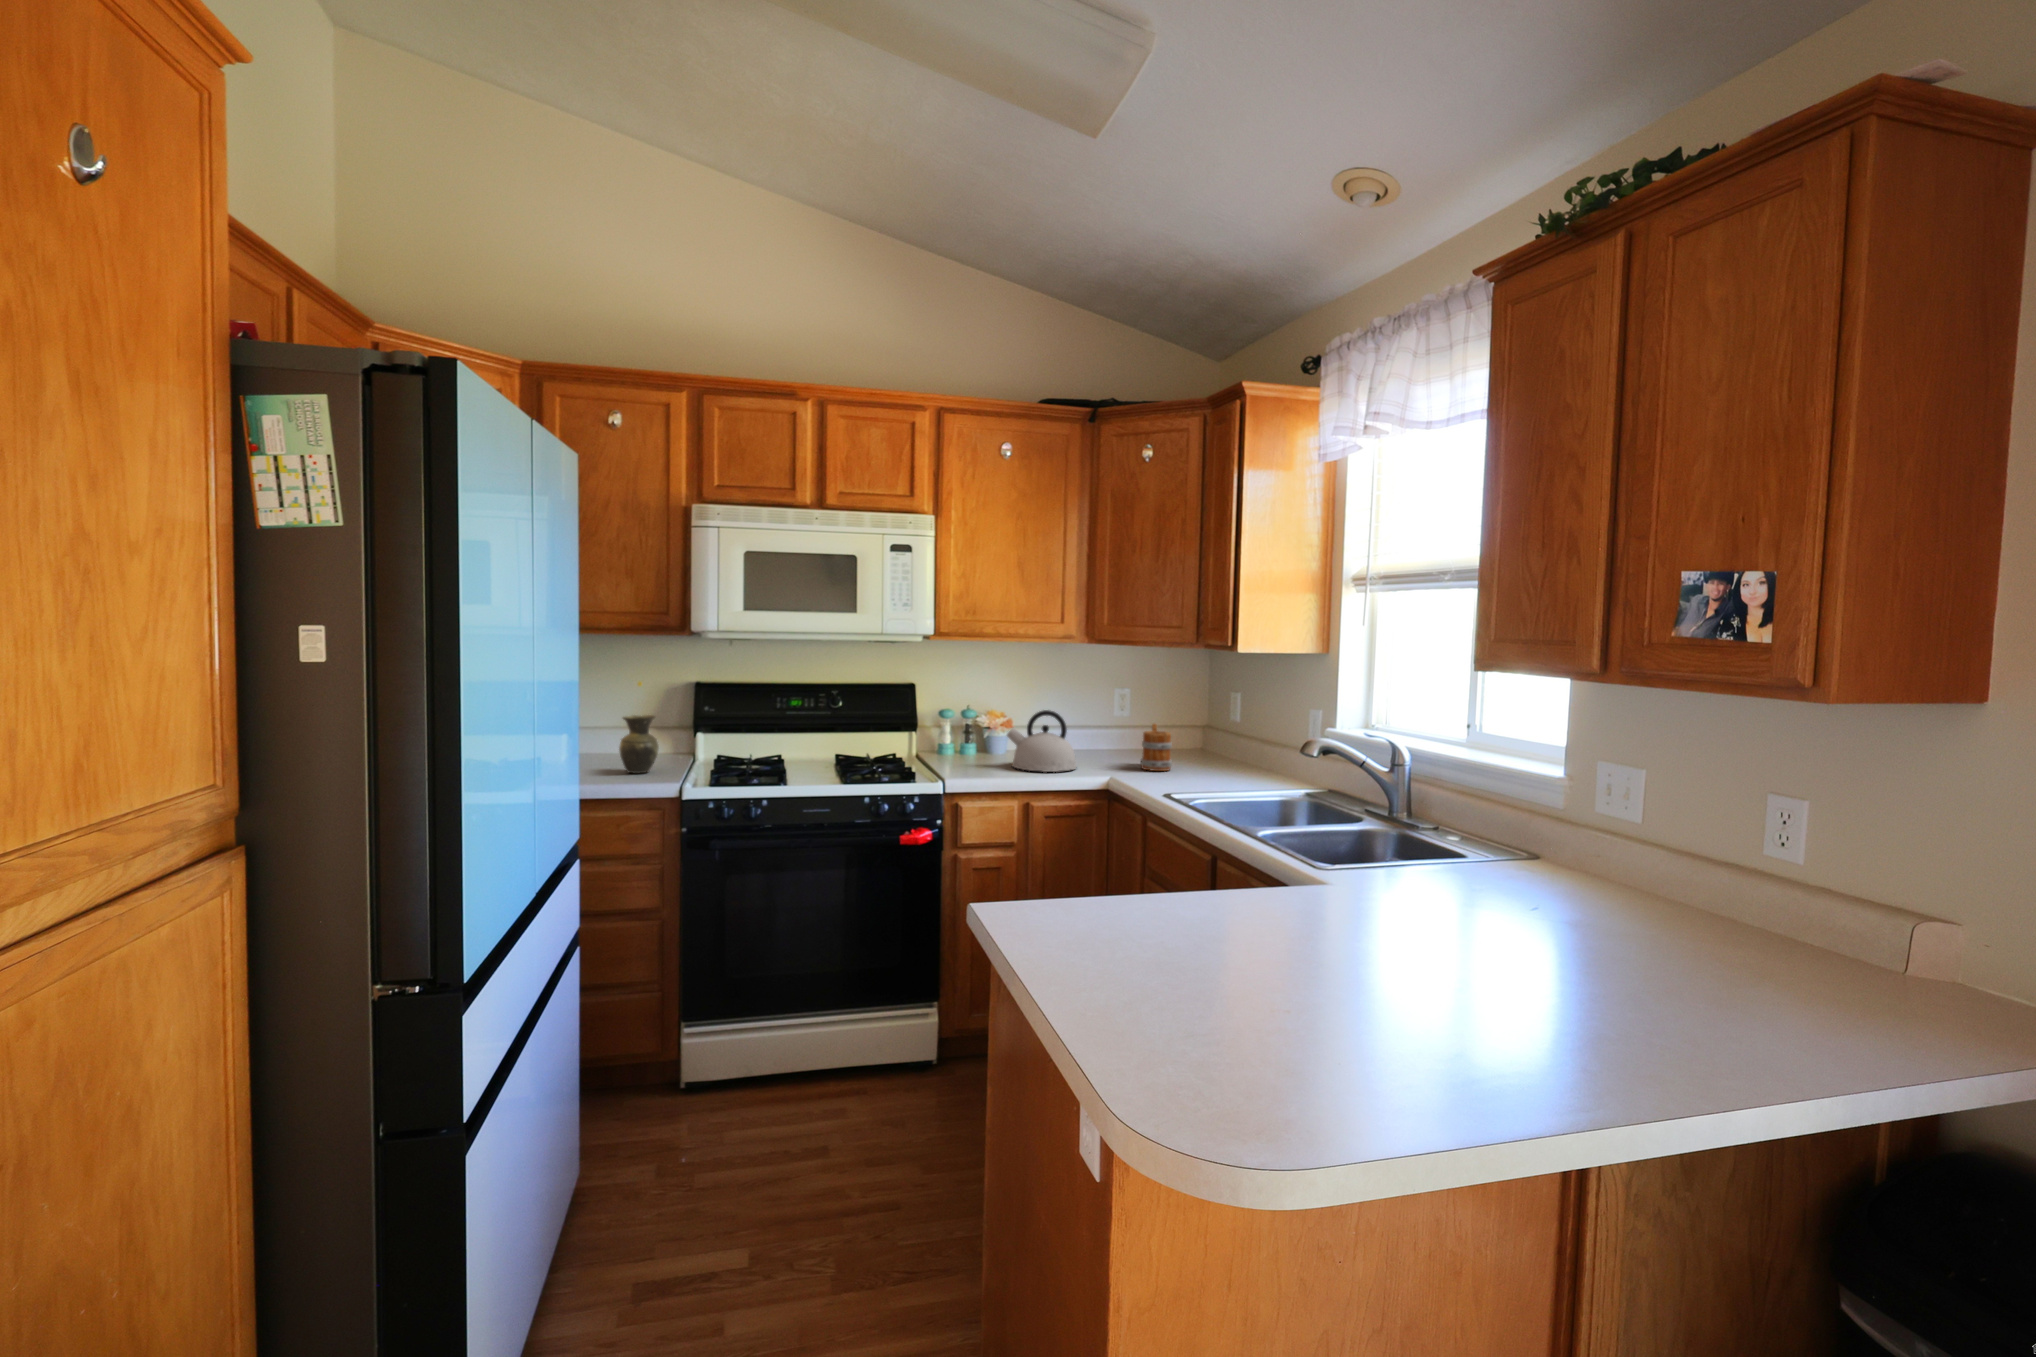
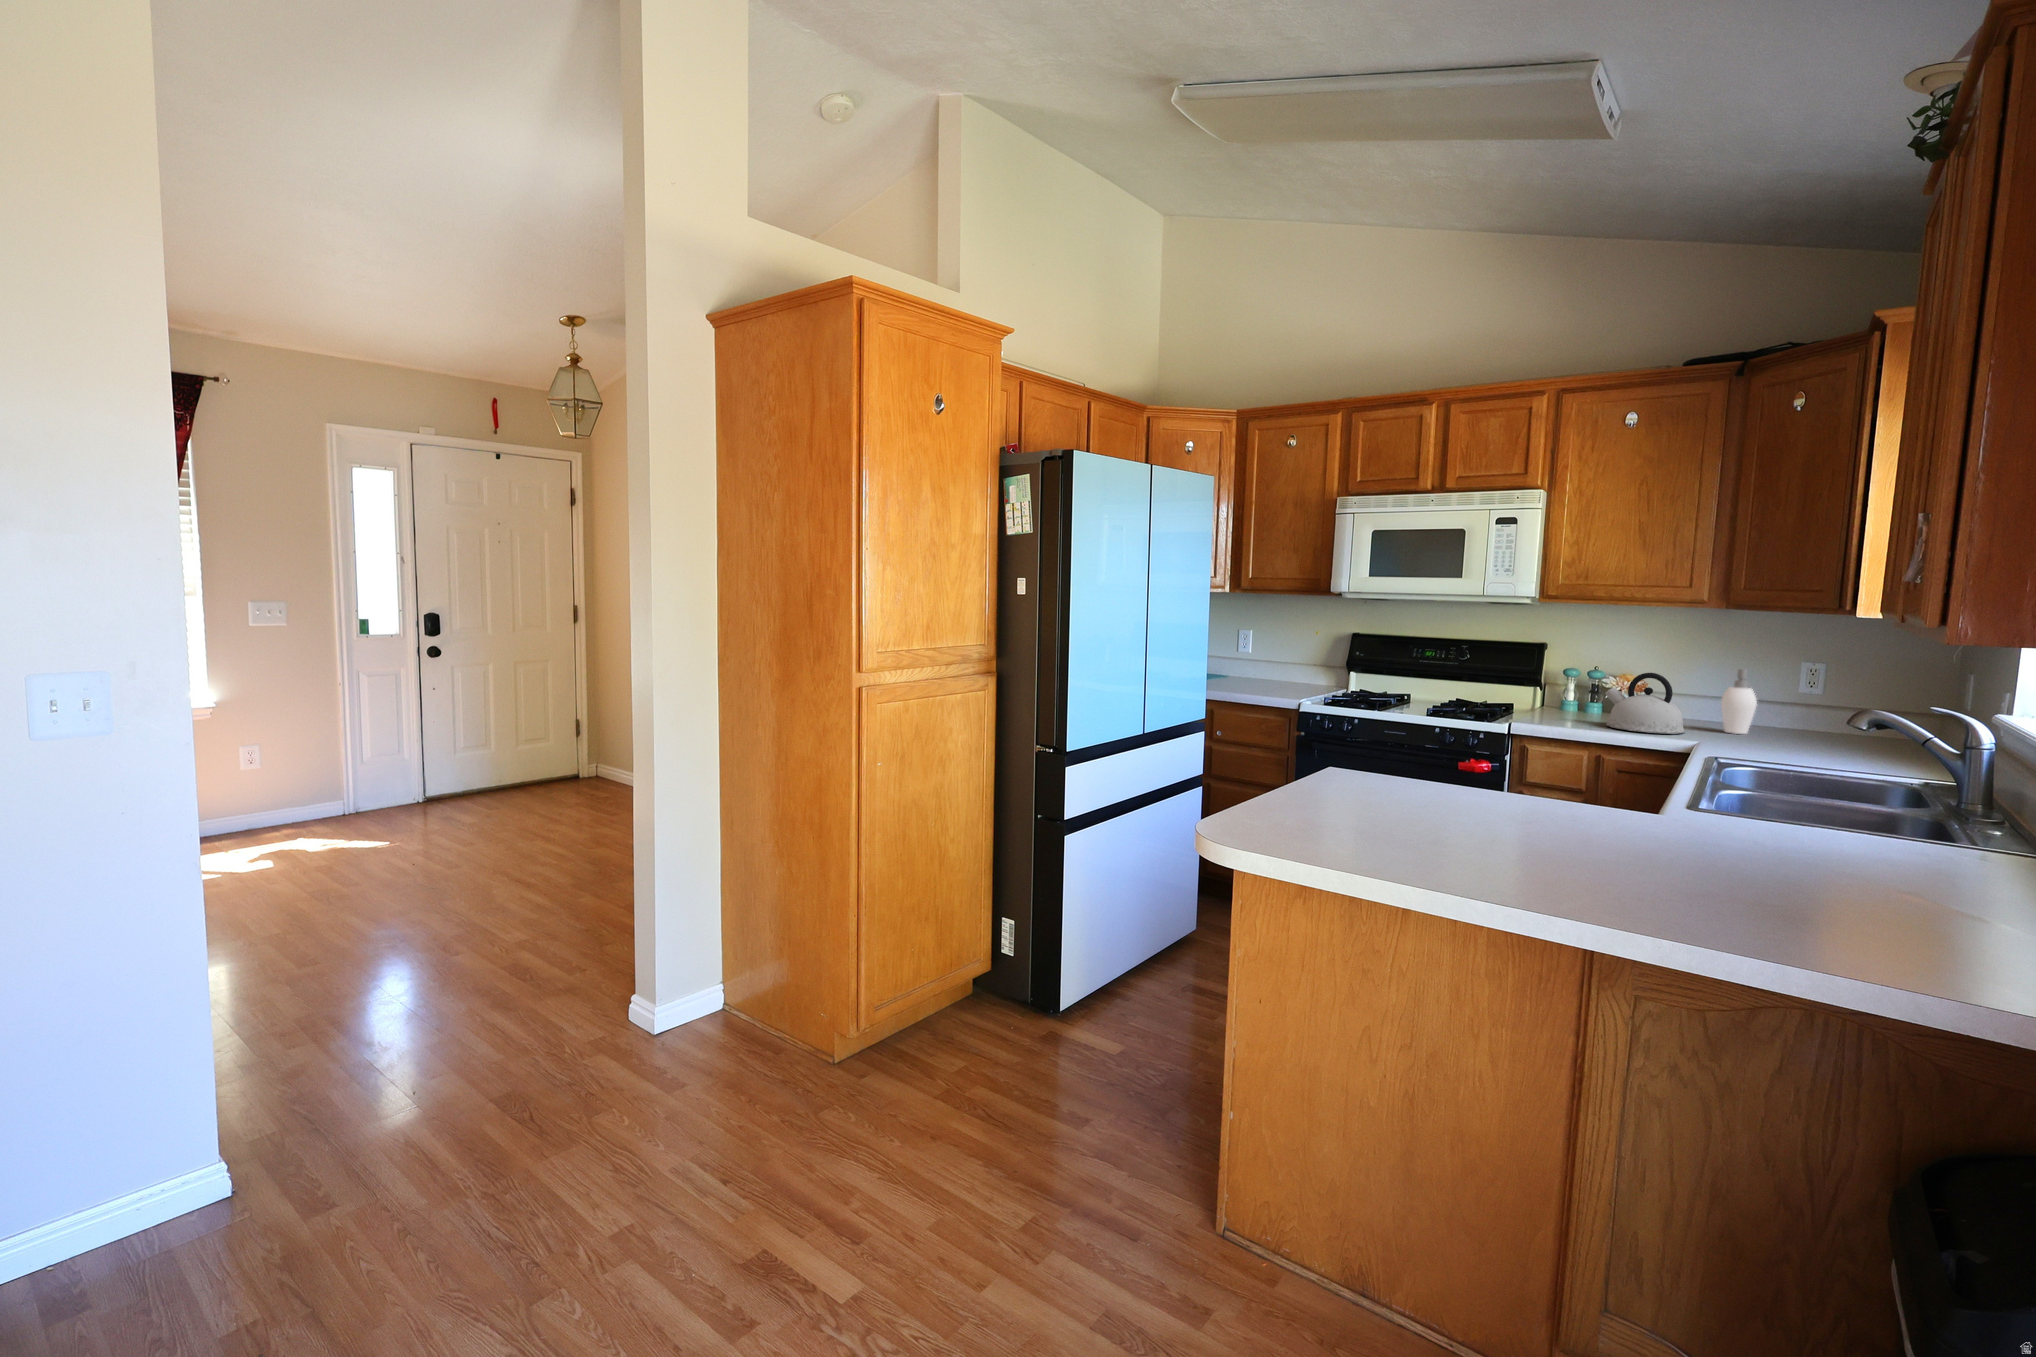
soap dispenser: none [1087,700,1113,761] -> present [1721,669,1757,734]
vase: present [619,715,659,773] -> none [1279,653,1306,694]
mug: present [1141,724,1172,771] -> none [1764,698,1811,749]

